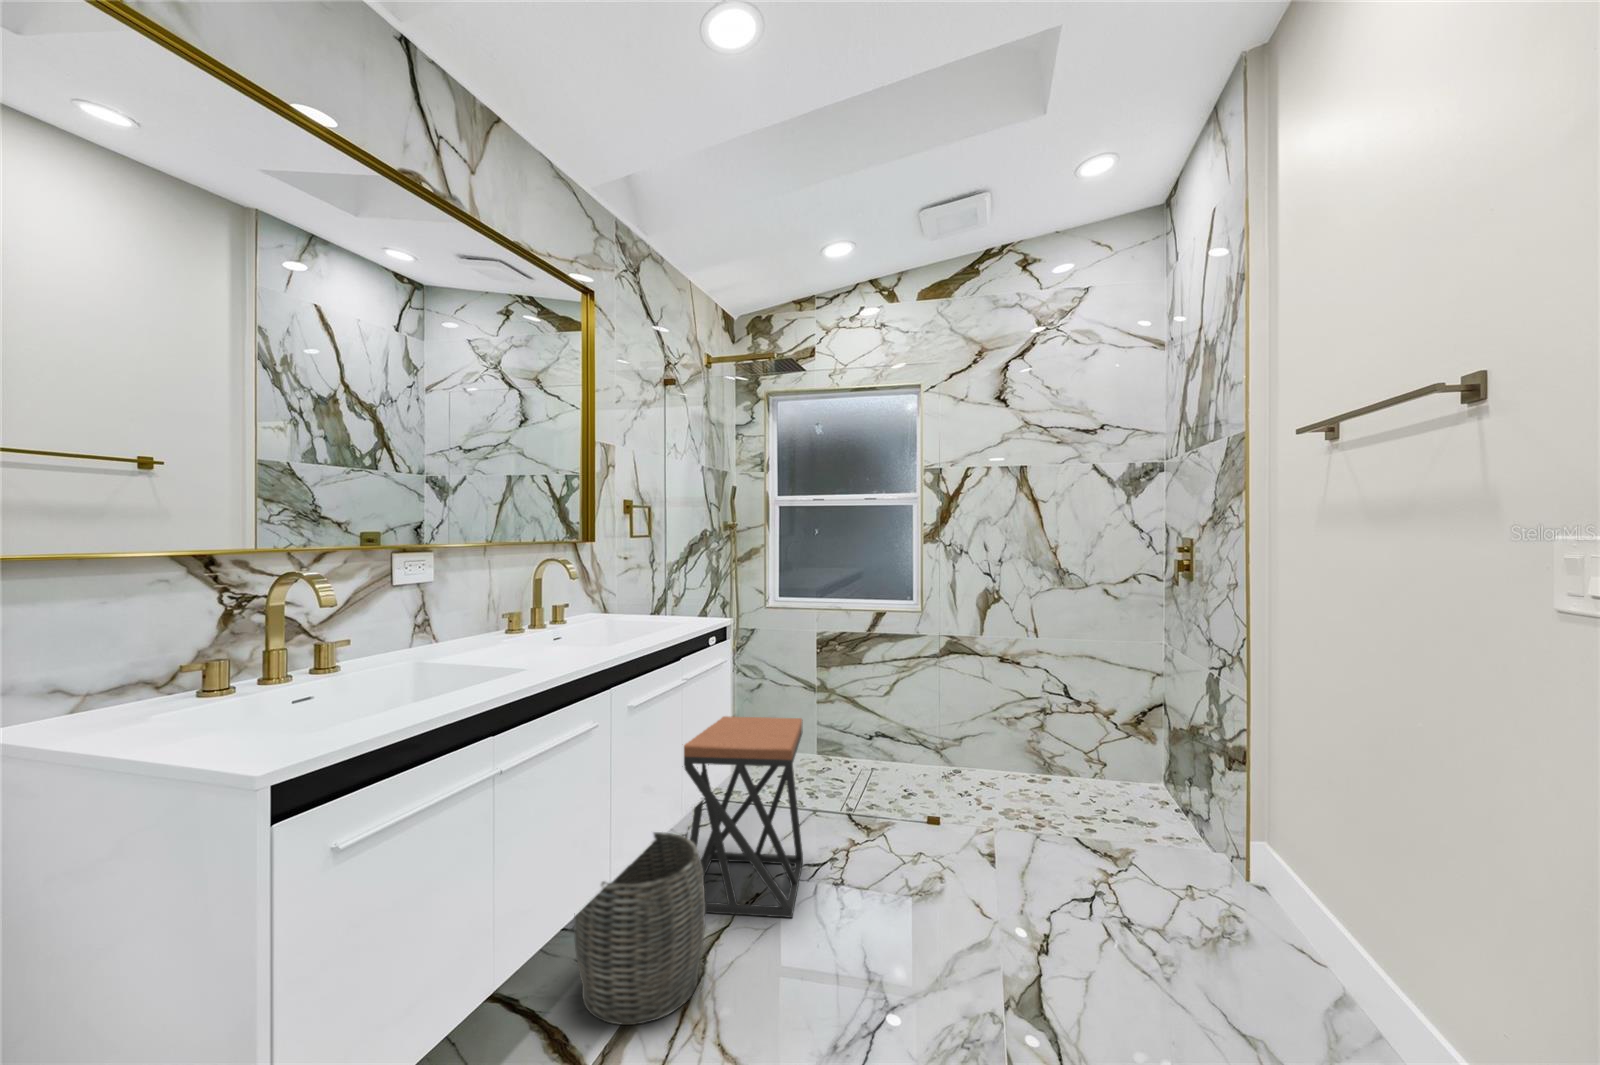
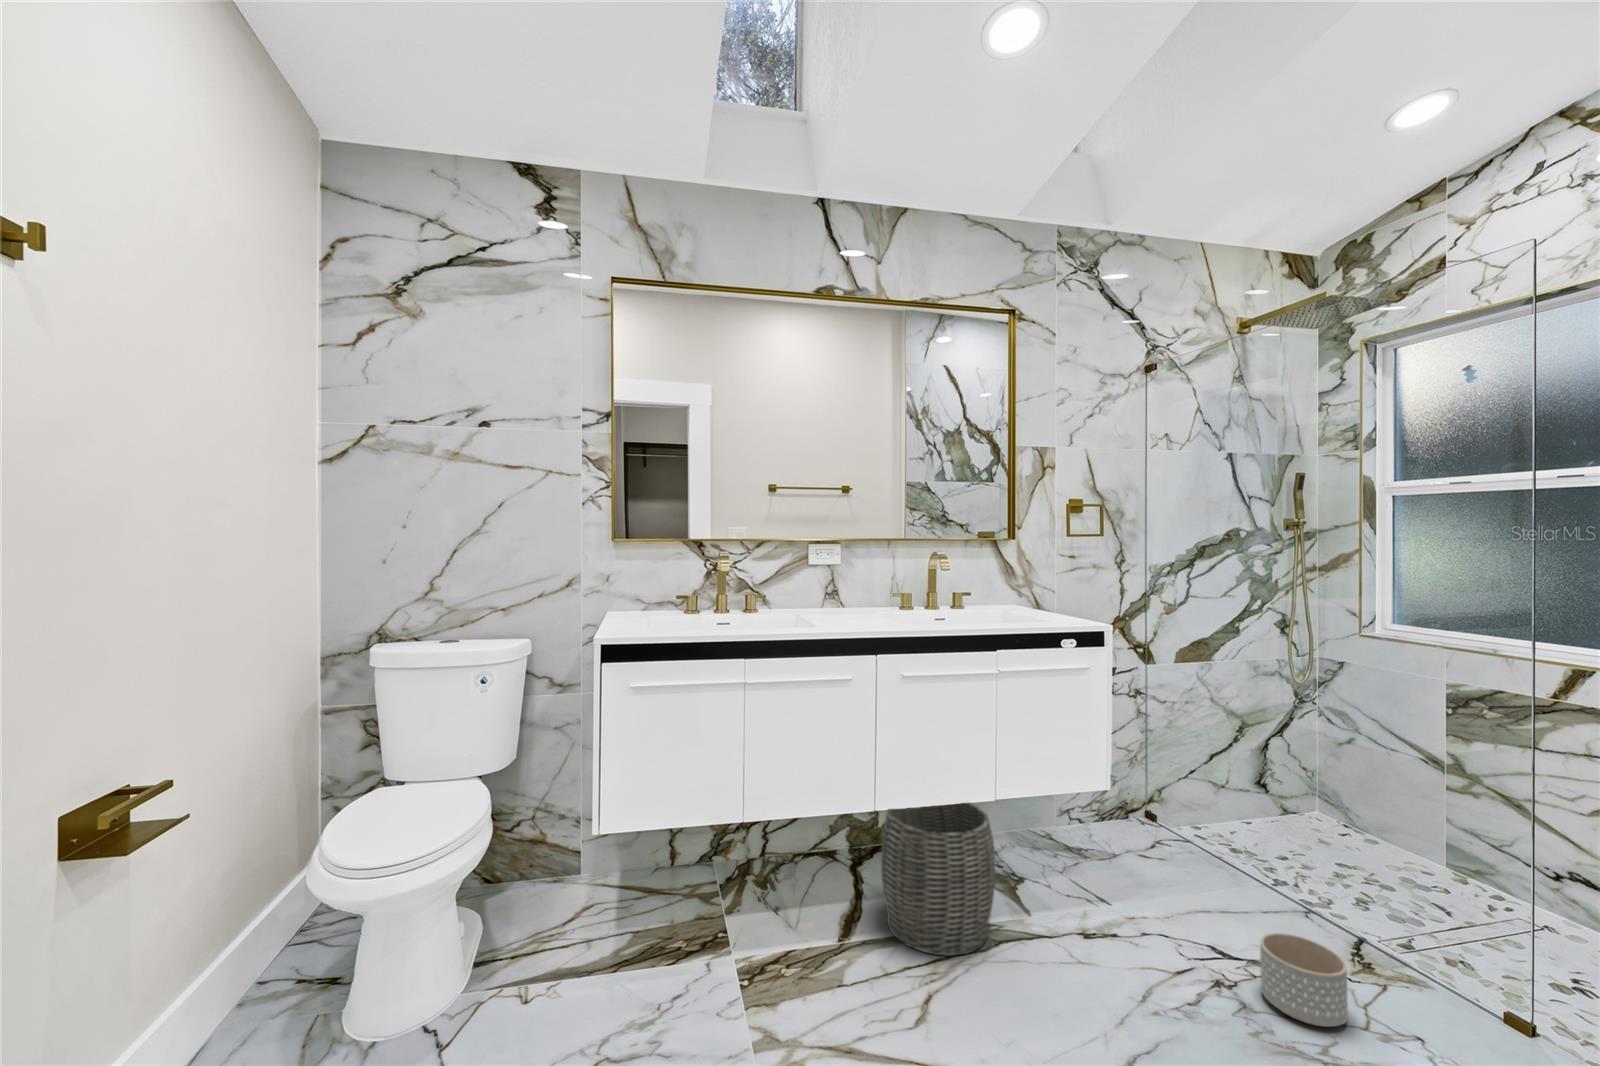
stool: present [684,716,803,917] -> none [1030,731,1215,974]
planter: none [847,821,895,879] -> present [1260,933,1348,1027]

